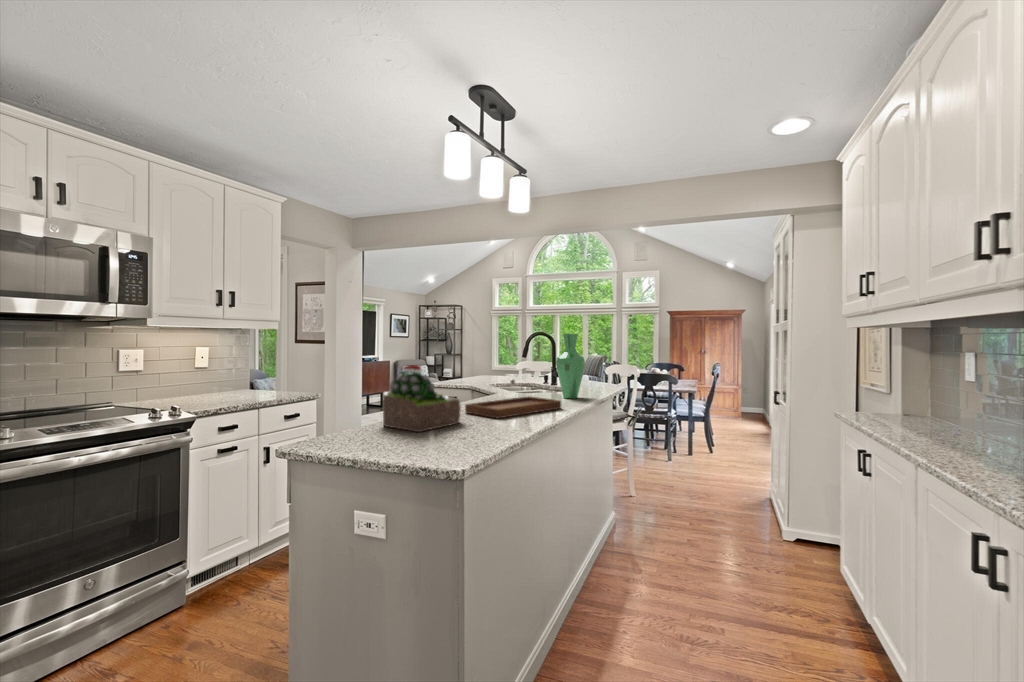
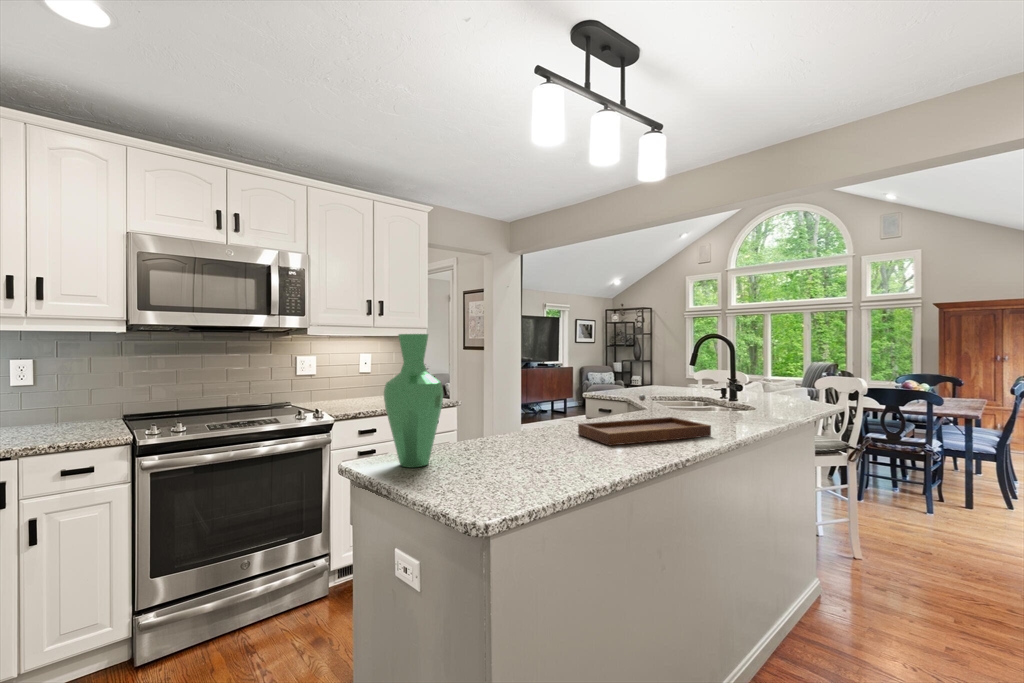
vase: present [556,334,585,398] -> present [384,334,443,467]
succulent plant: present [383,365,461,432] -> none [468,375,559,458]

